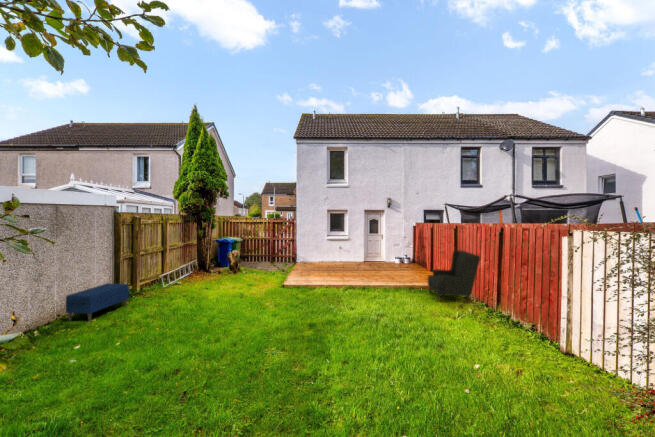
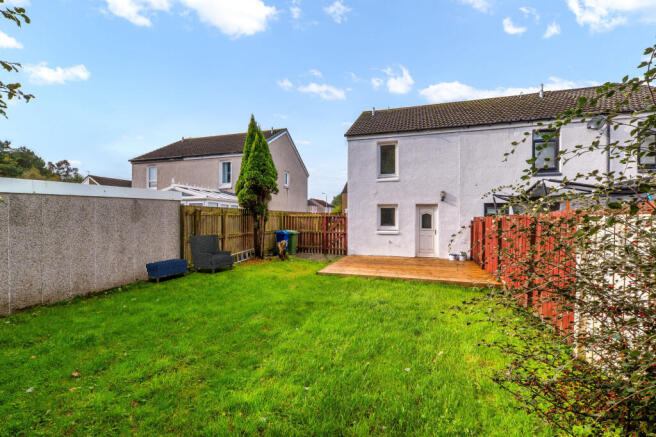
chair: present [428,250,480,302] -> present [189,234,234,274]

